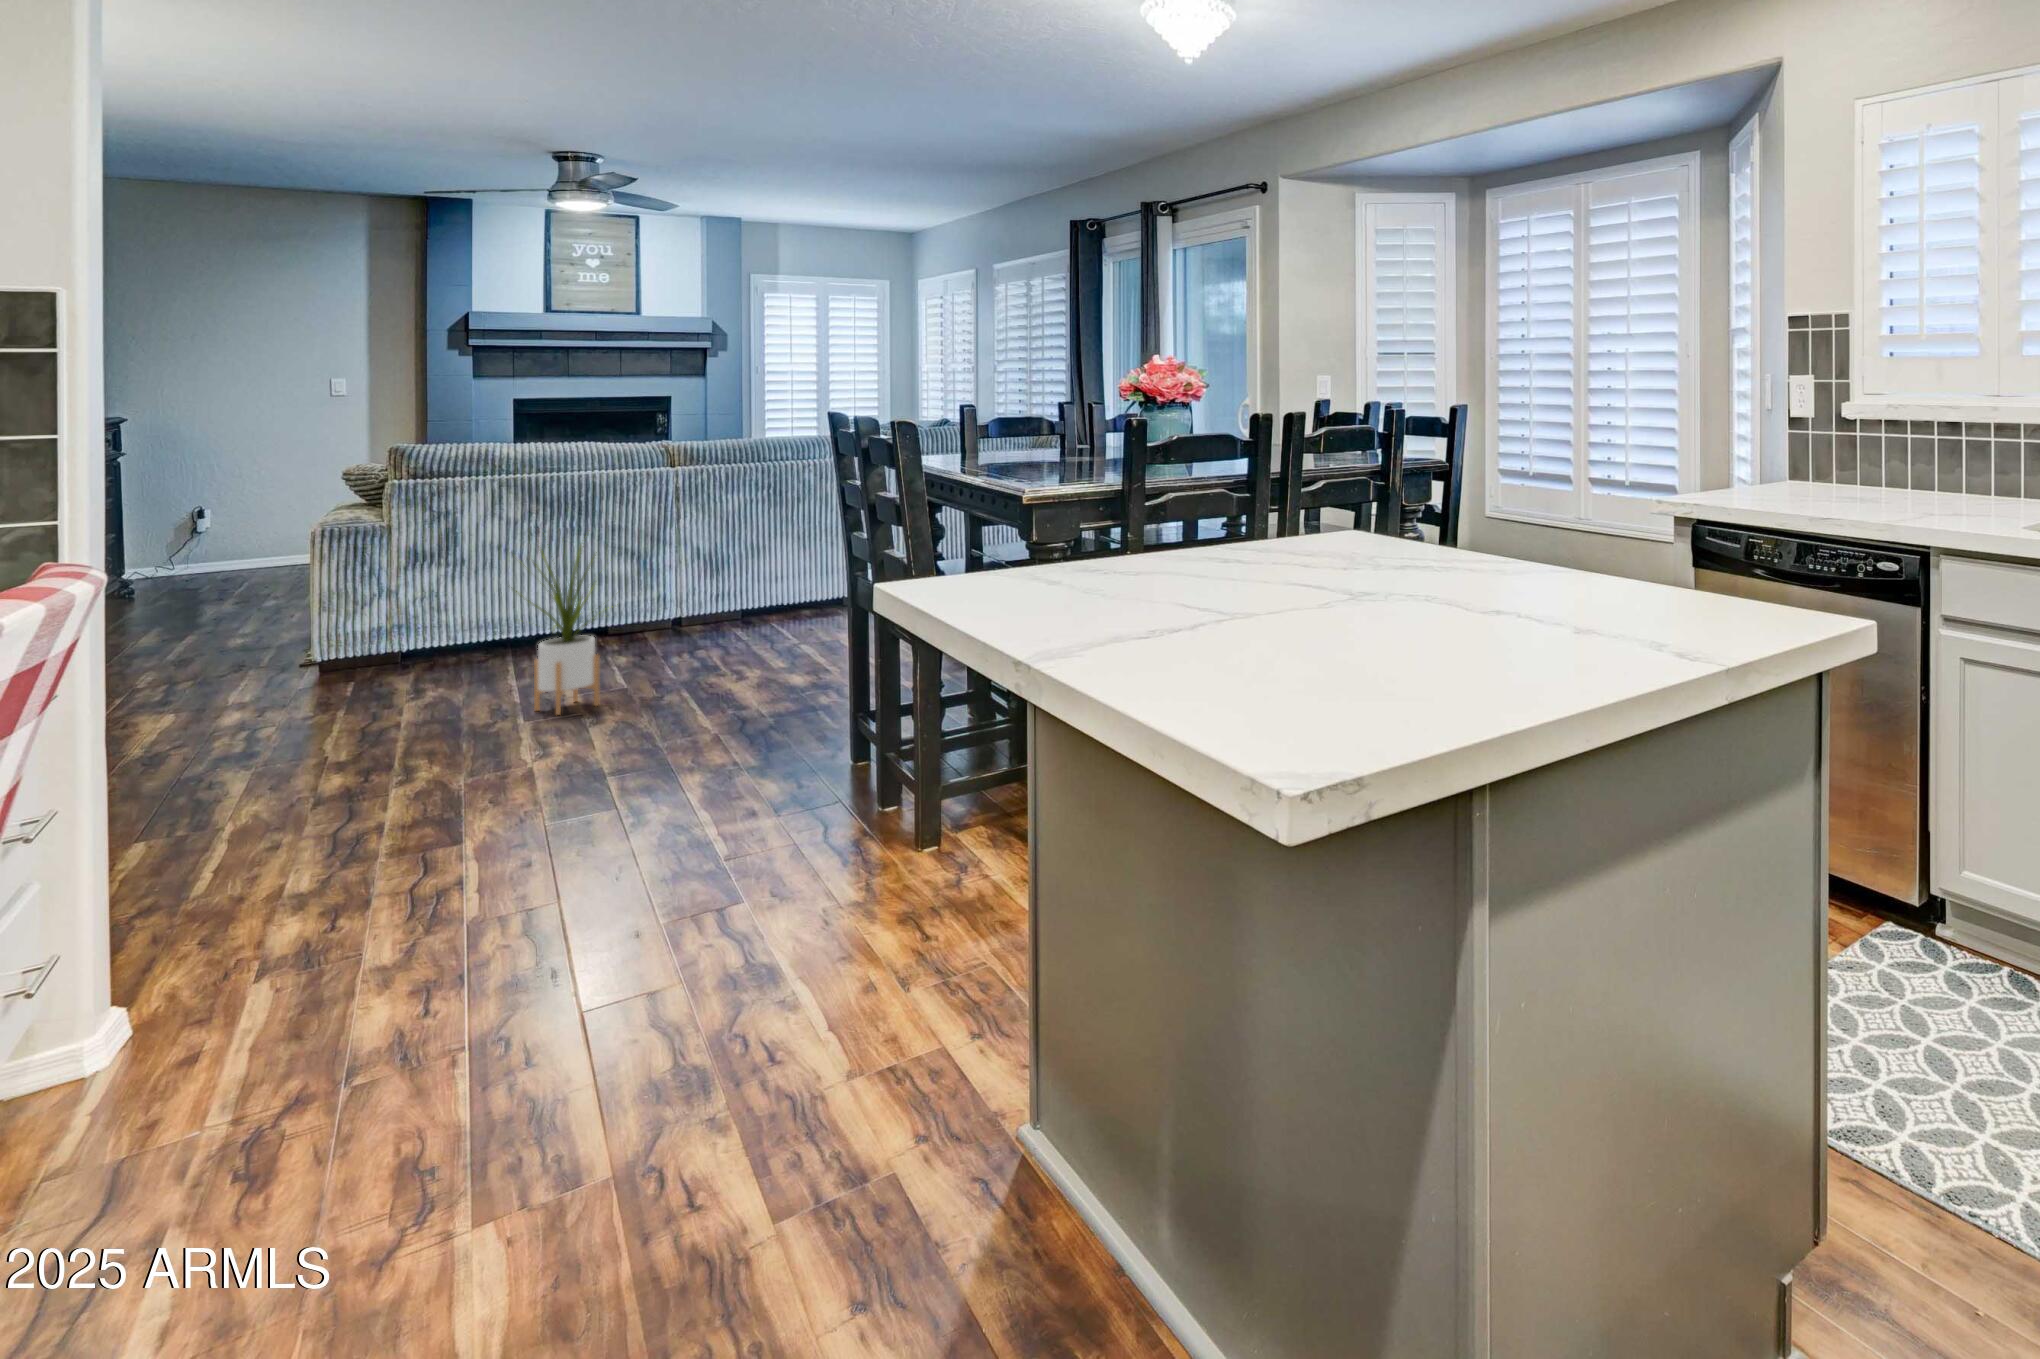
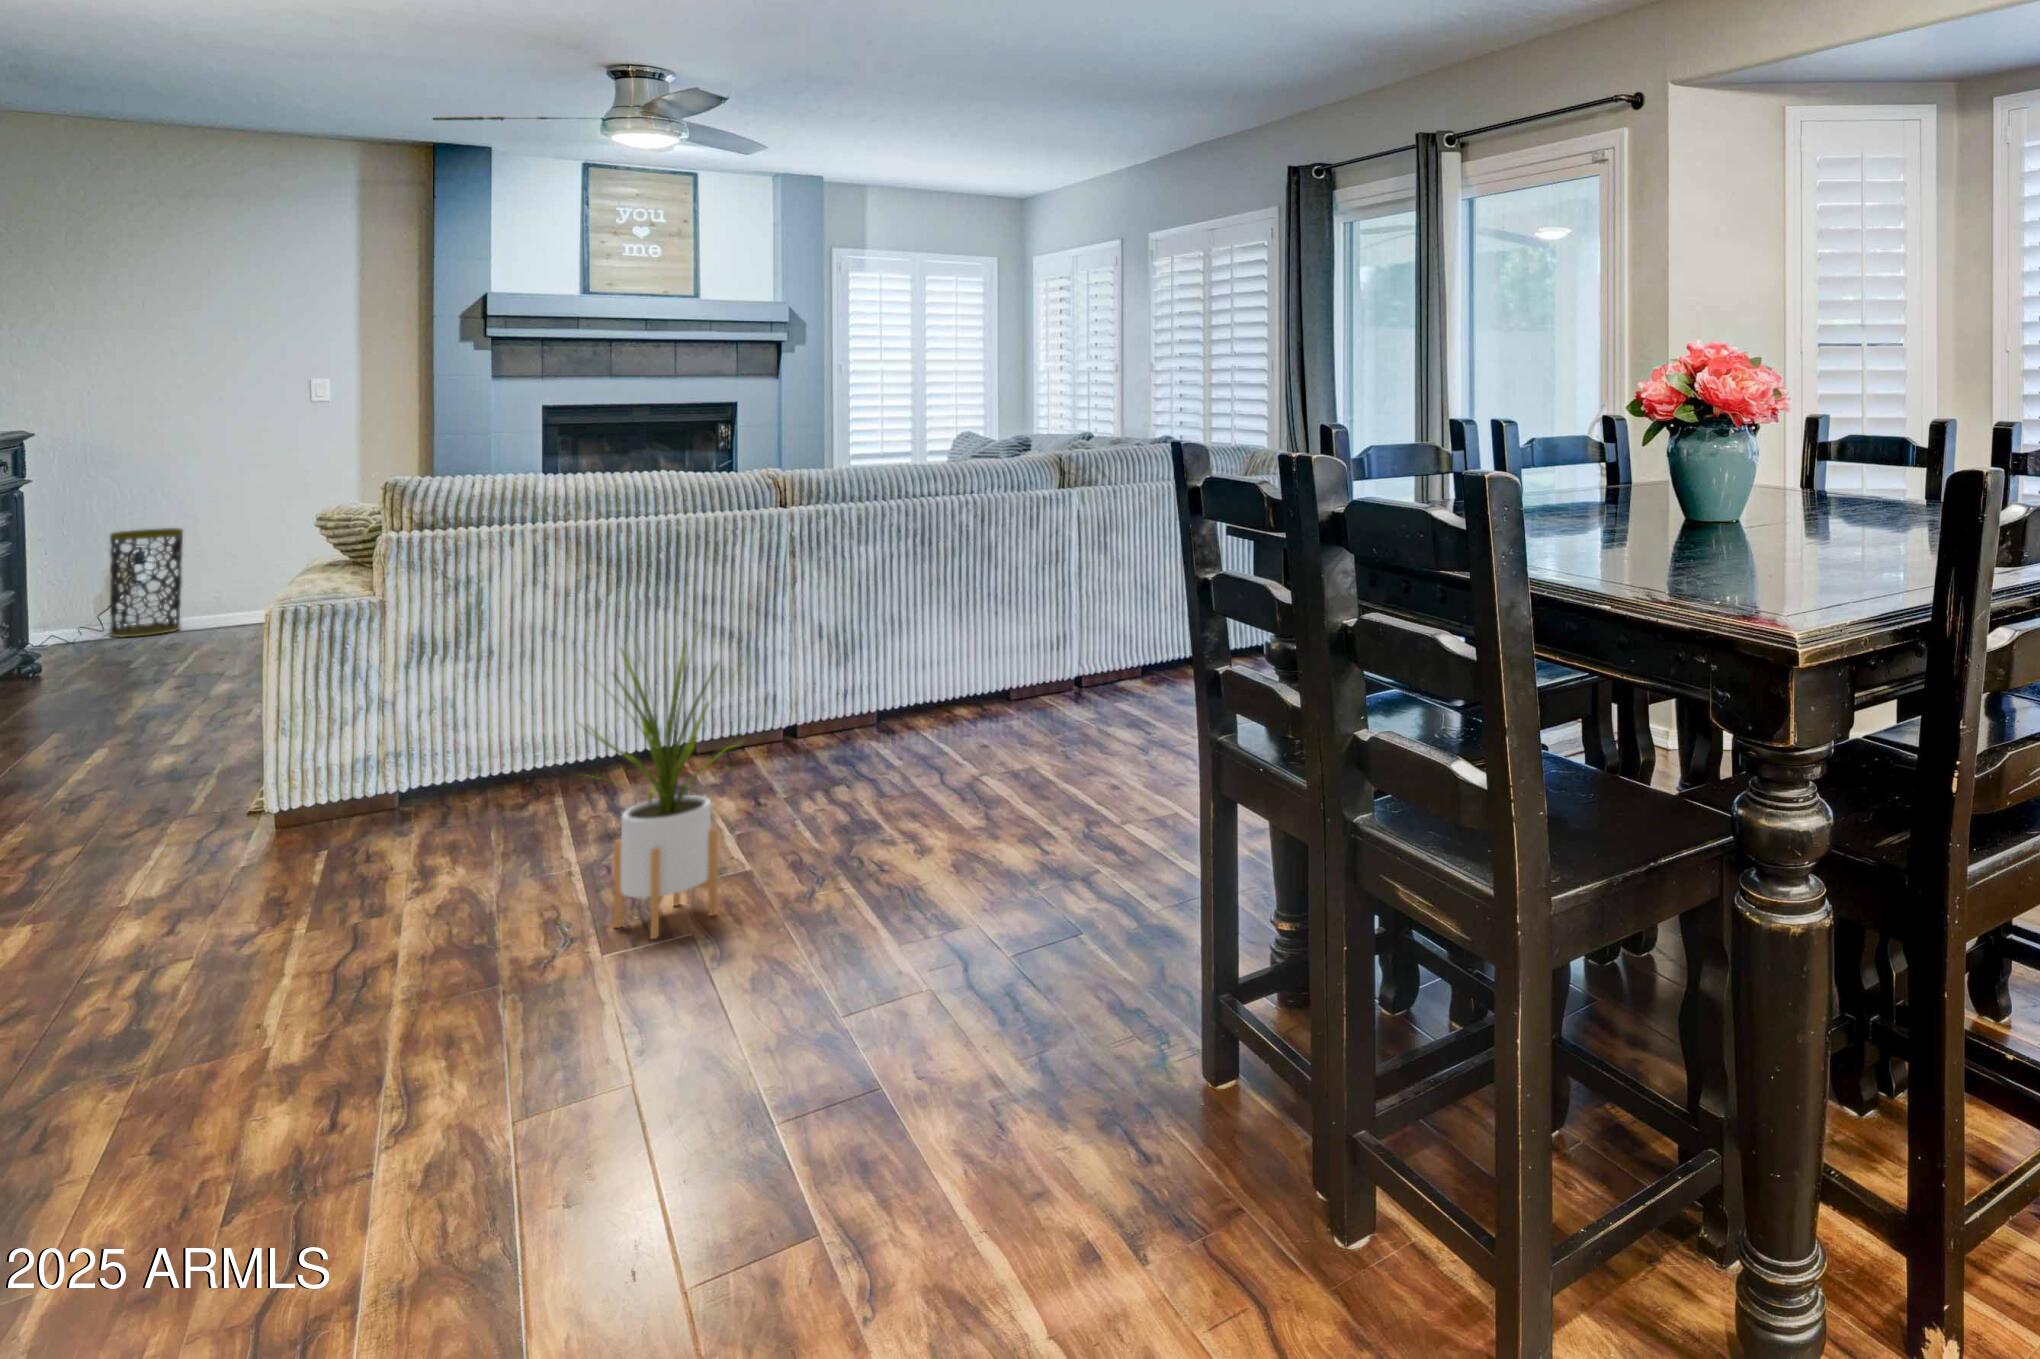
trash can: none [179,493,234,574] -> present [110,528,183,637]

